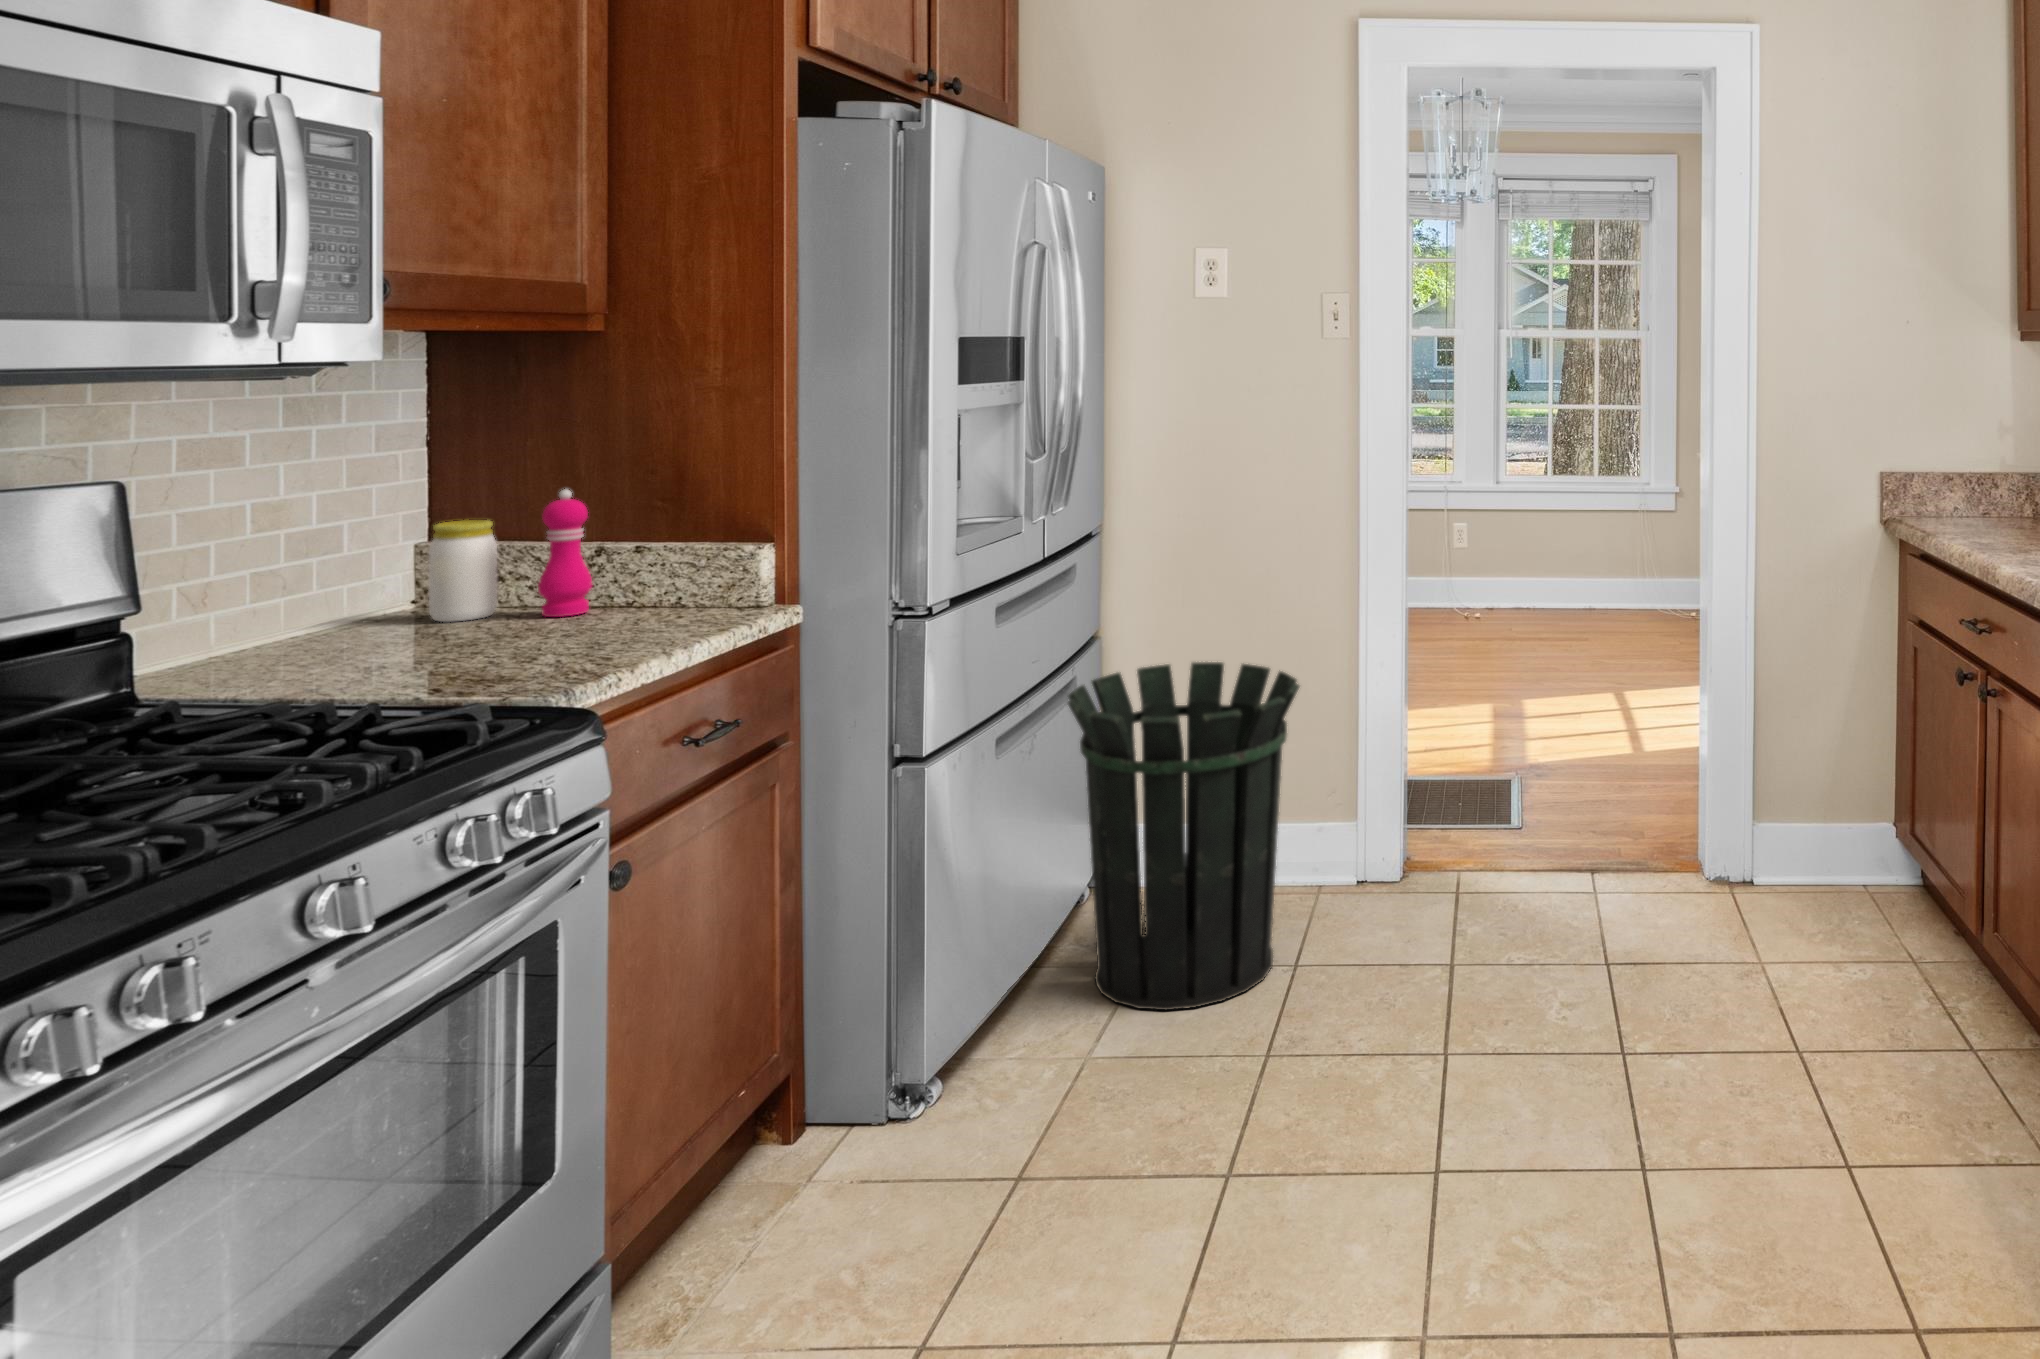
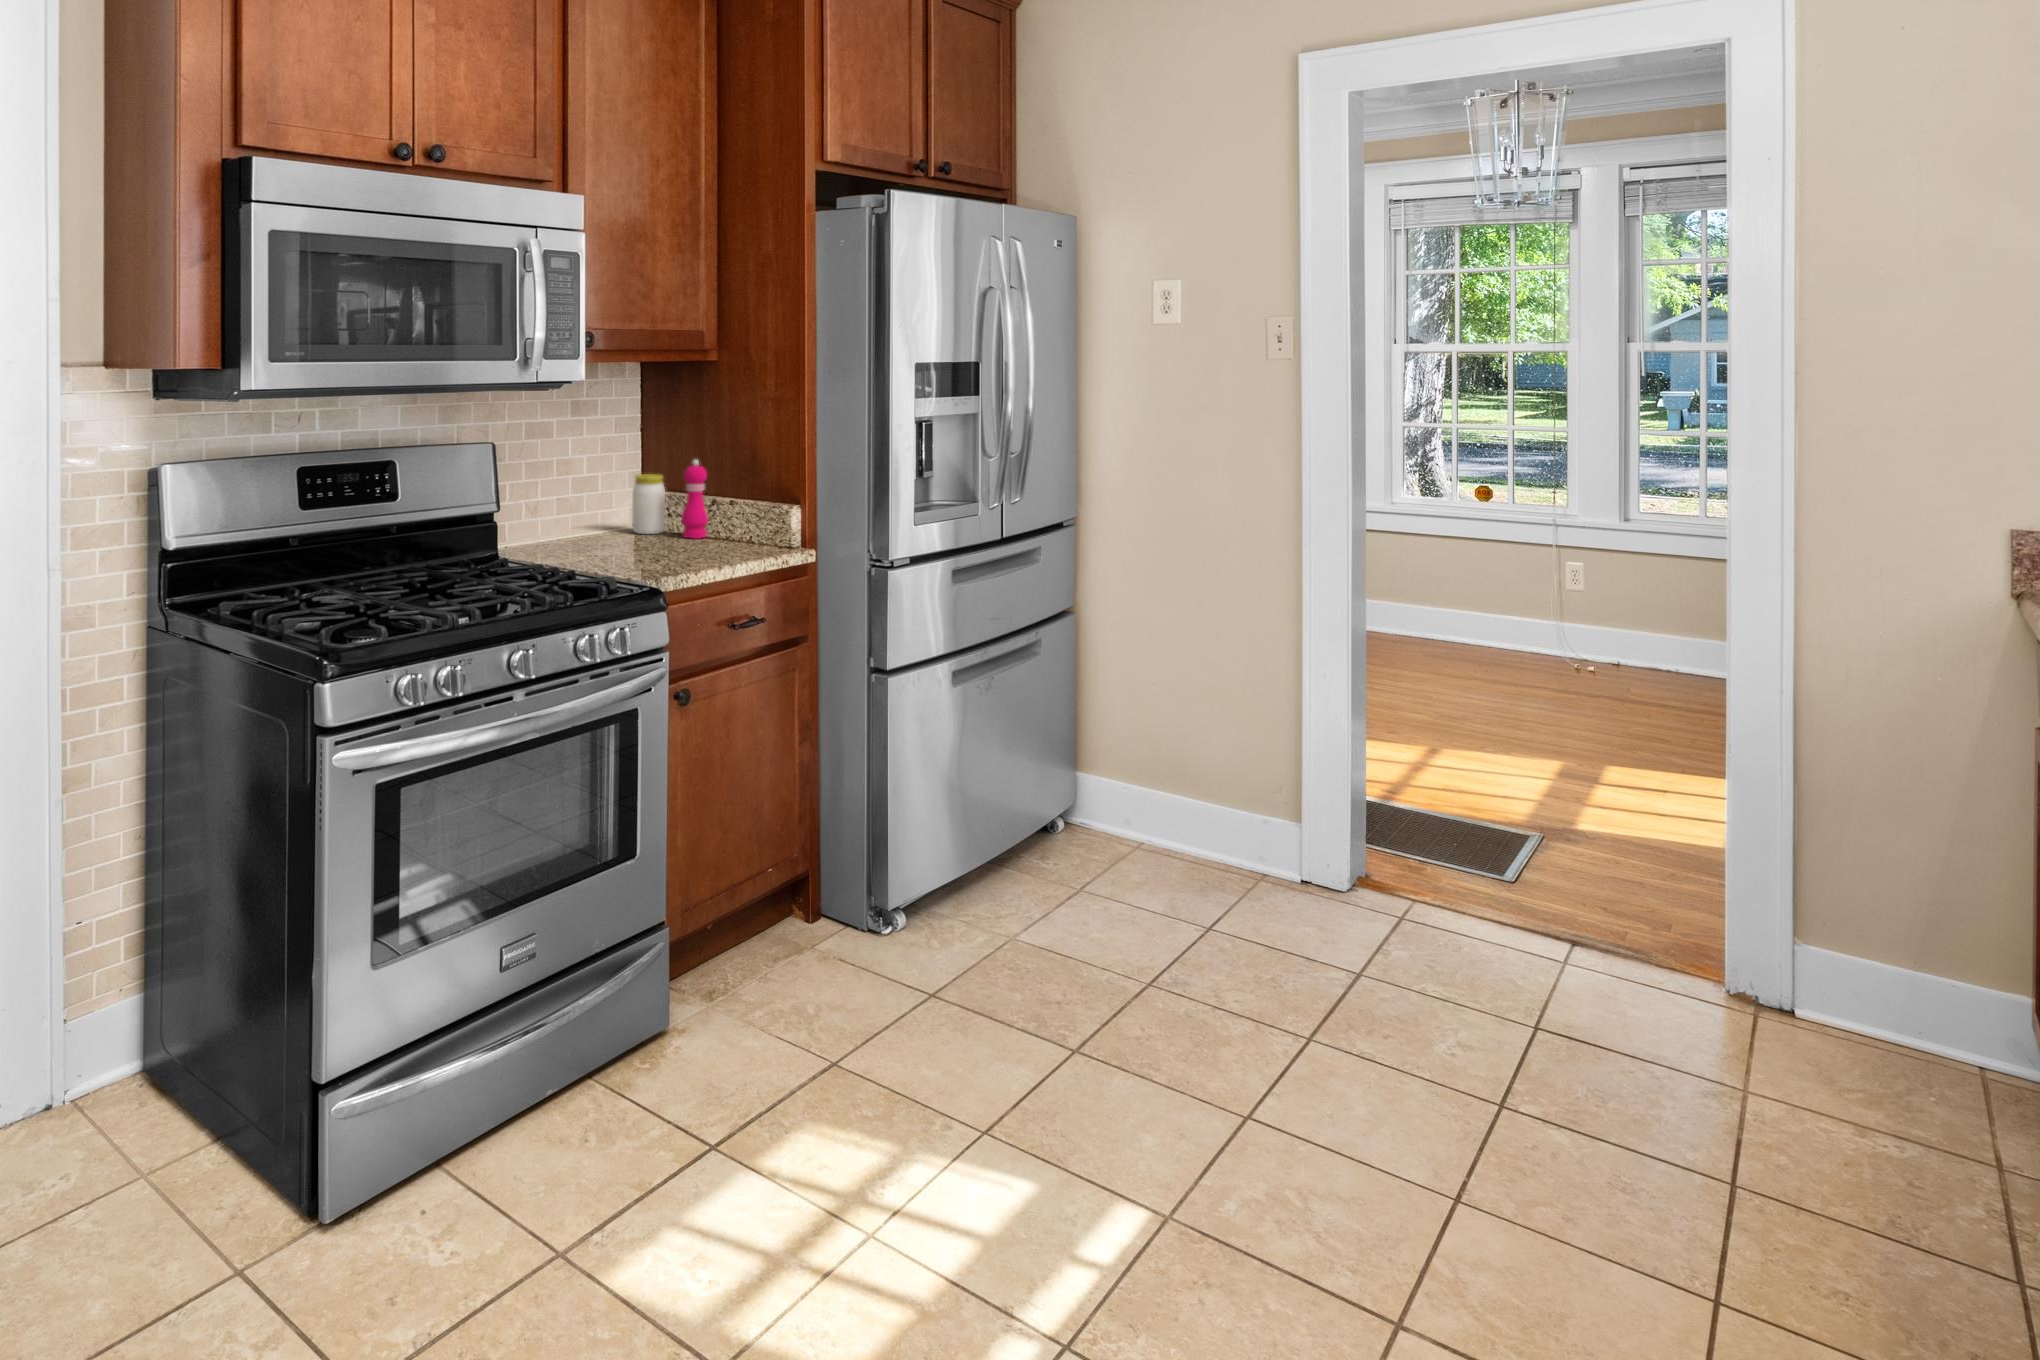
waste bin: present [1068,662,1300,1010] -> none [1017,634,1208,917]

